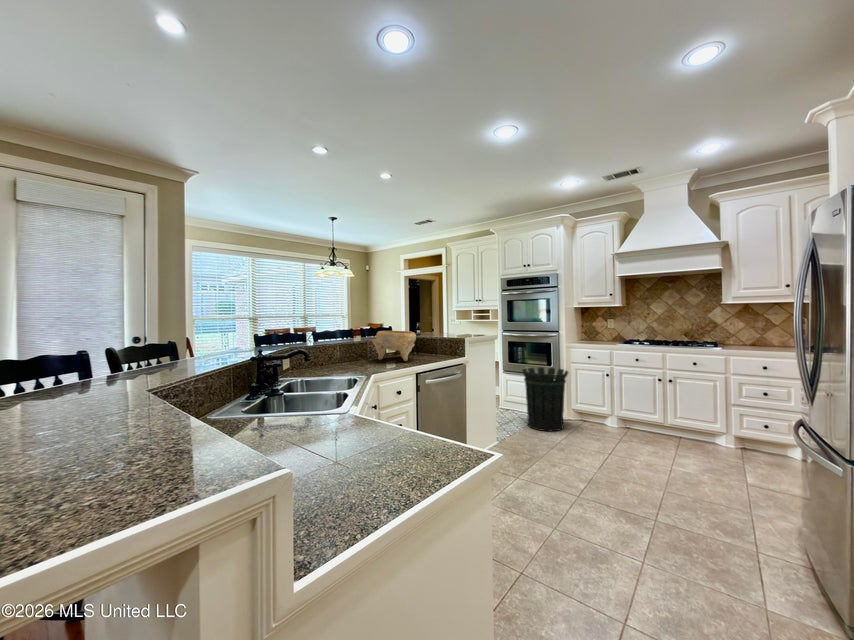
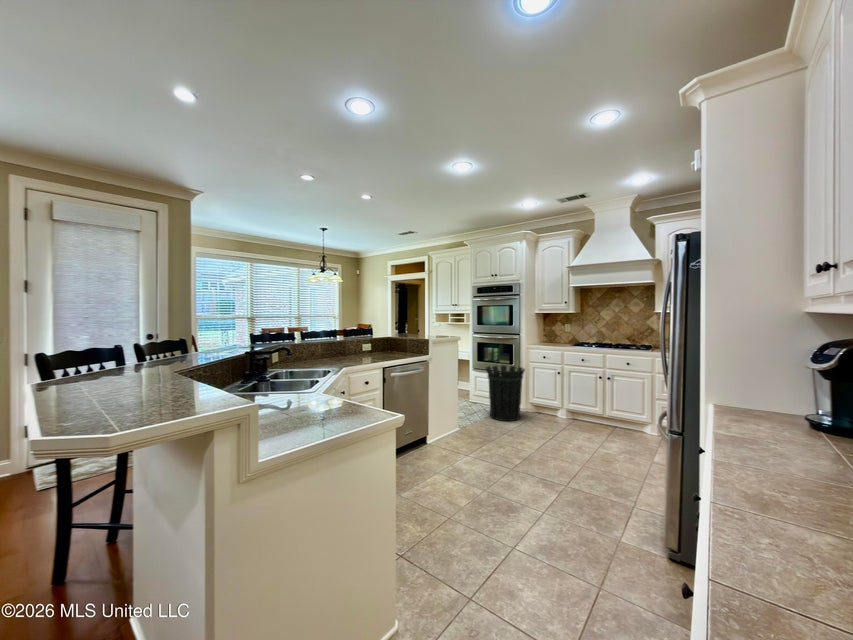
decorative bowl: present [372,331,416,361] -> none [349,332,387,358]

